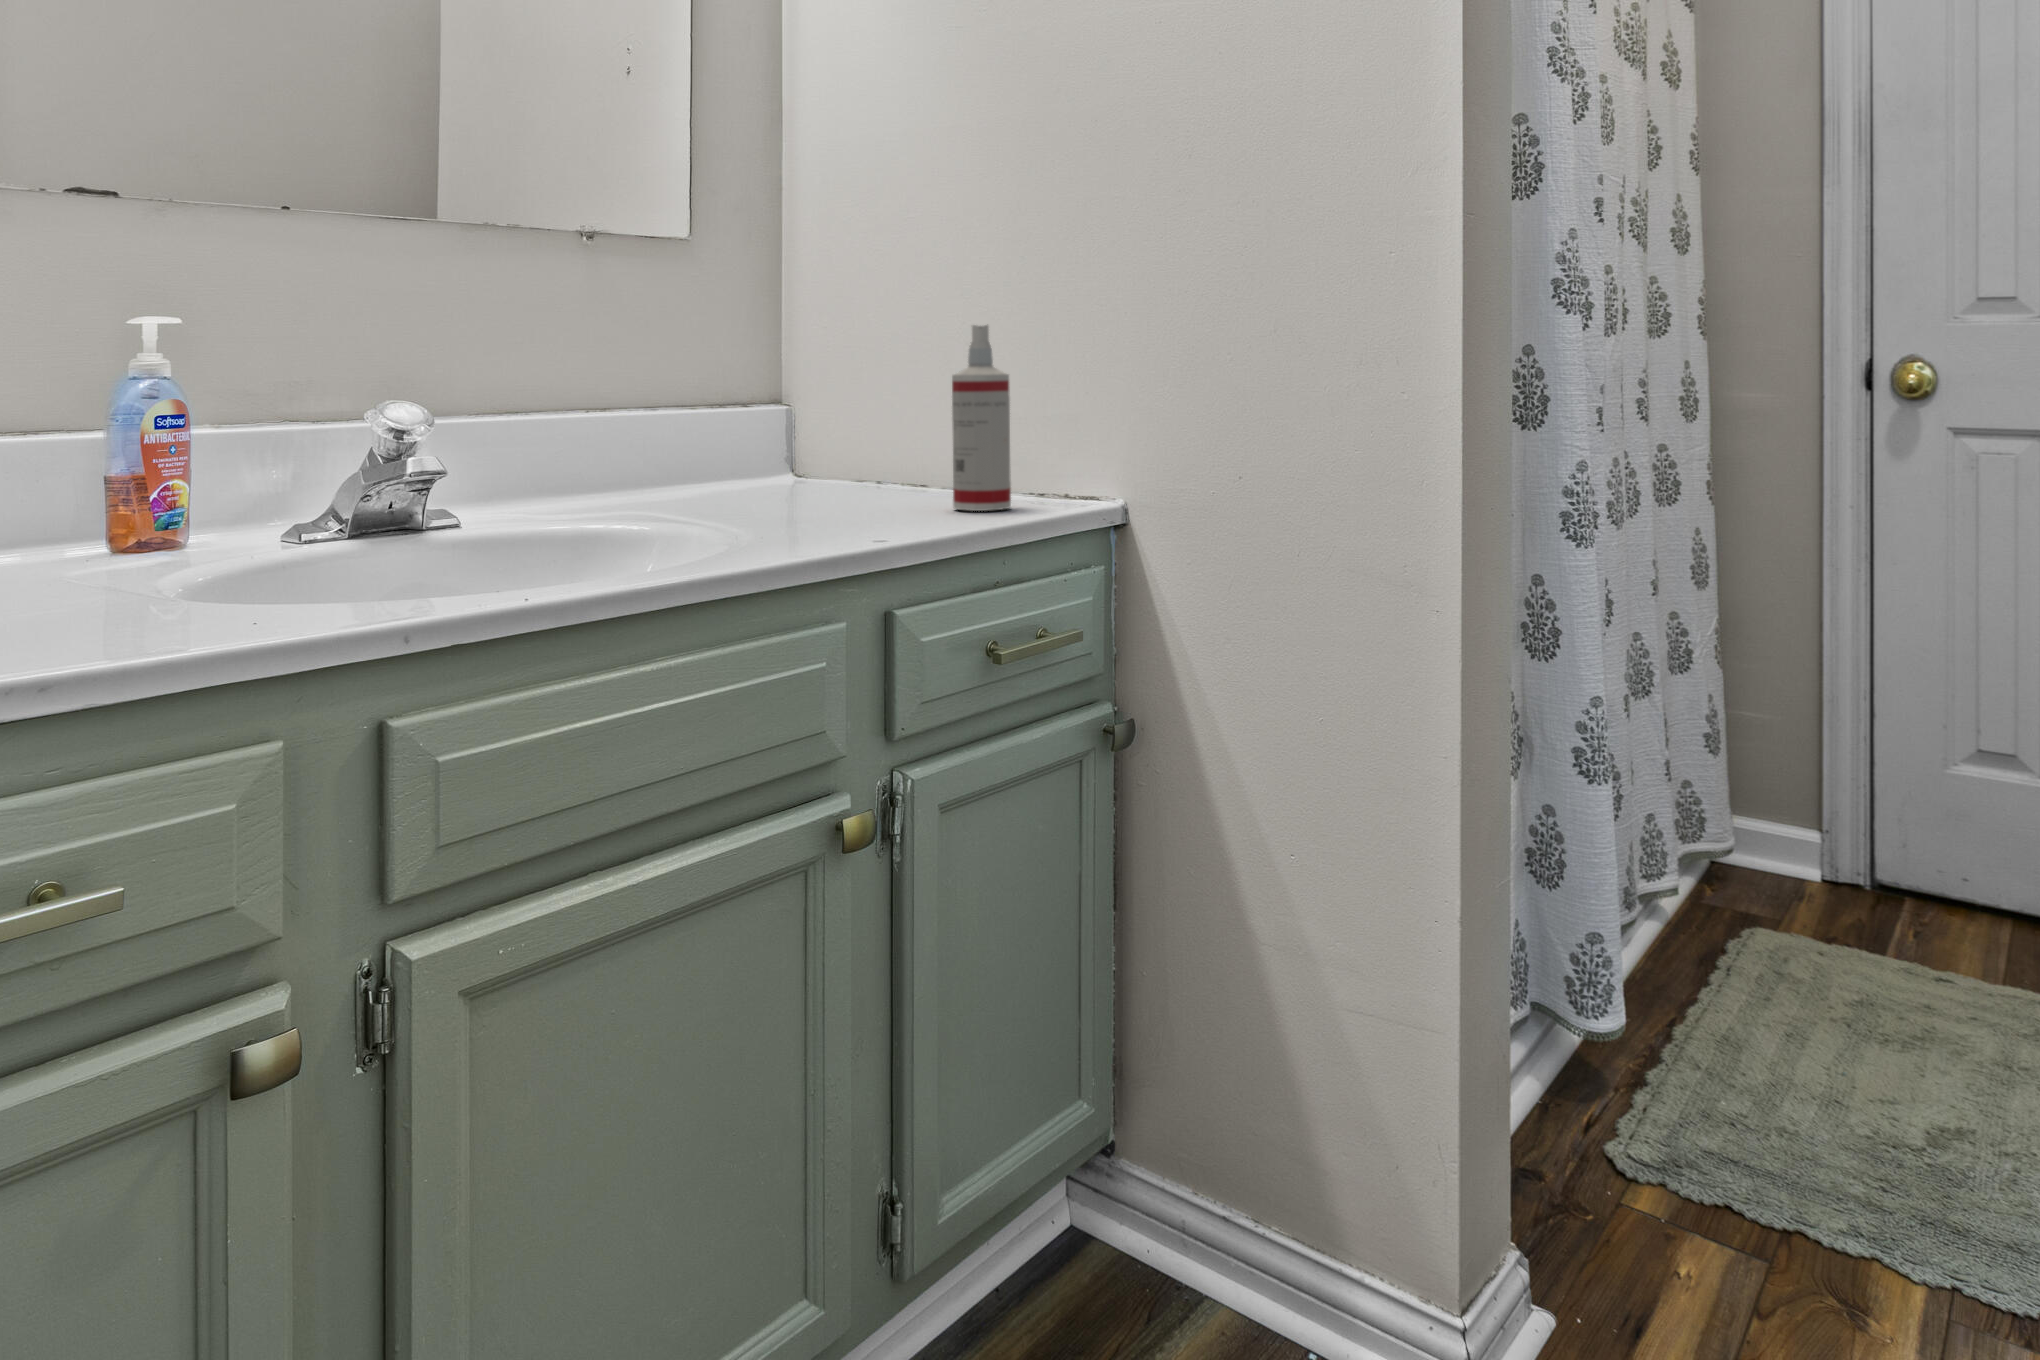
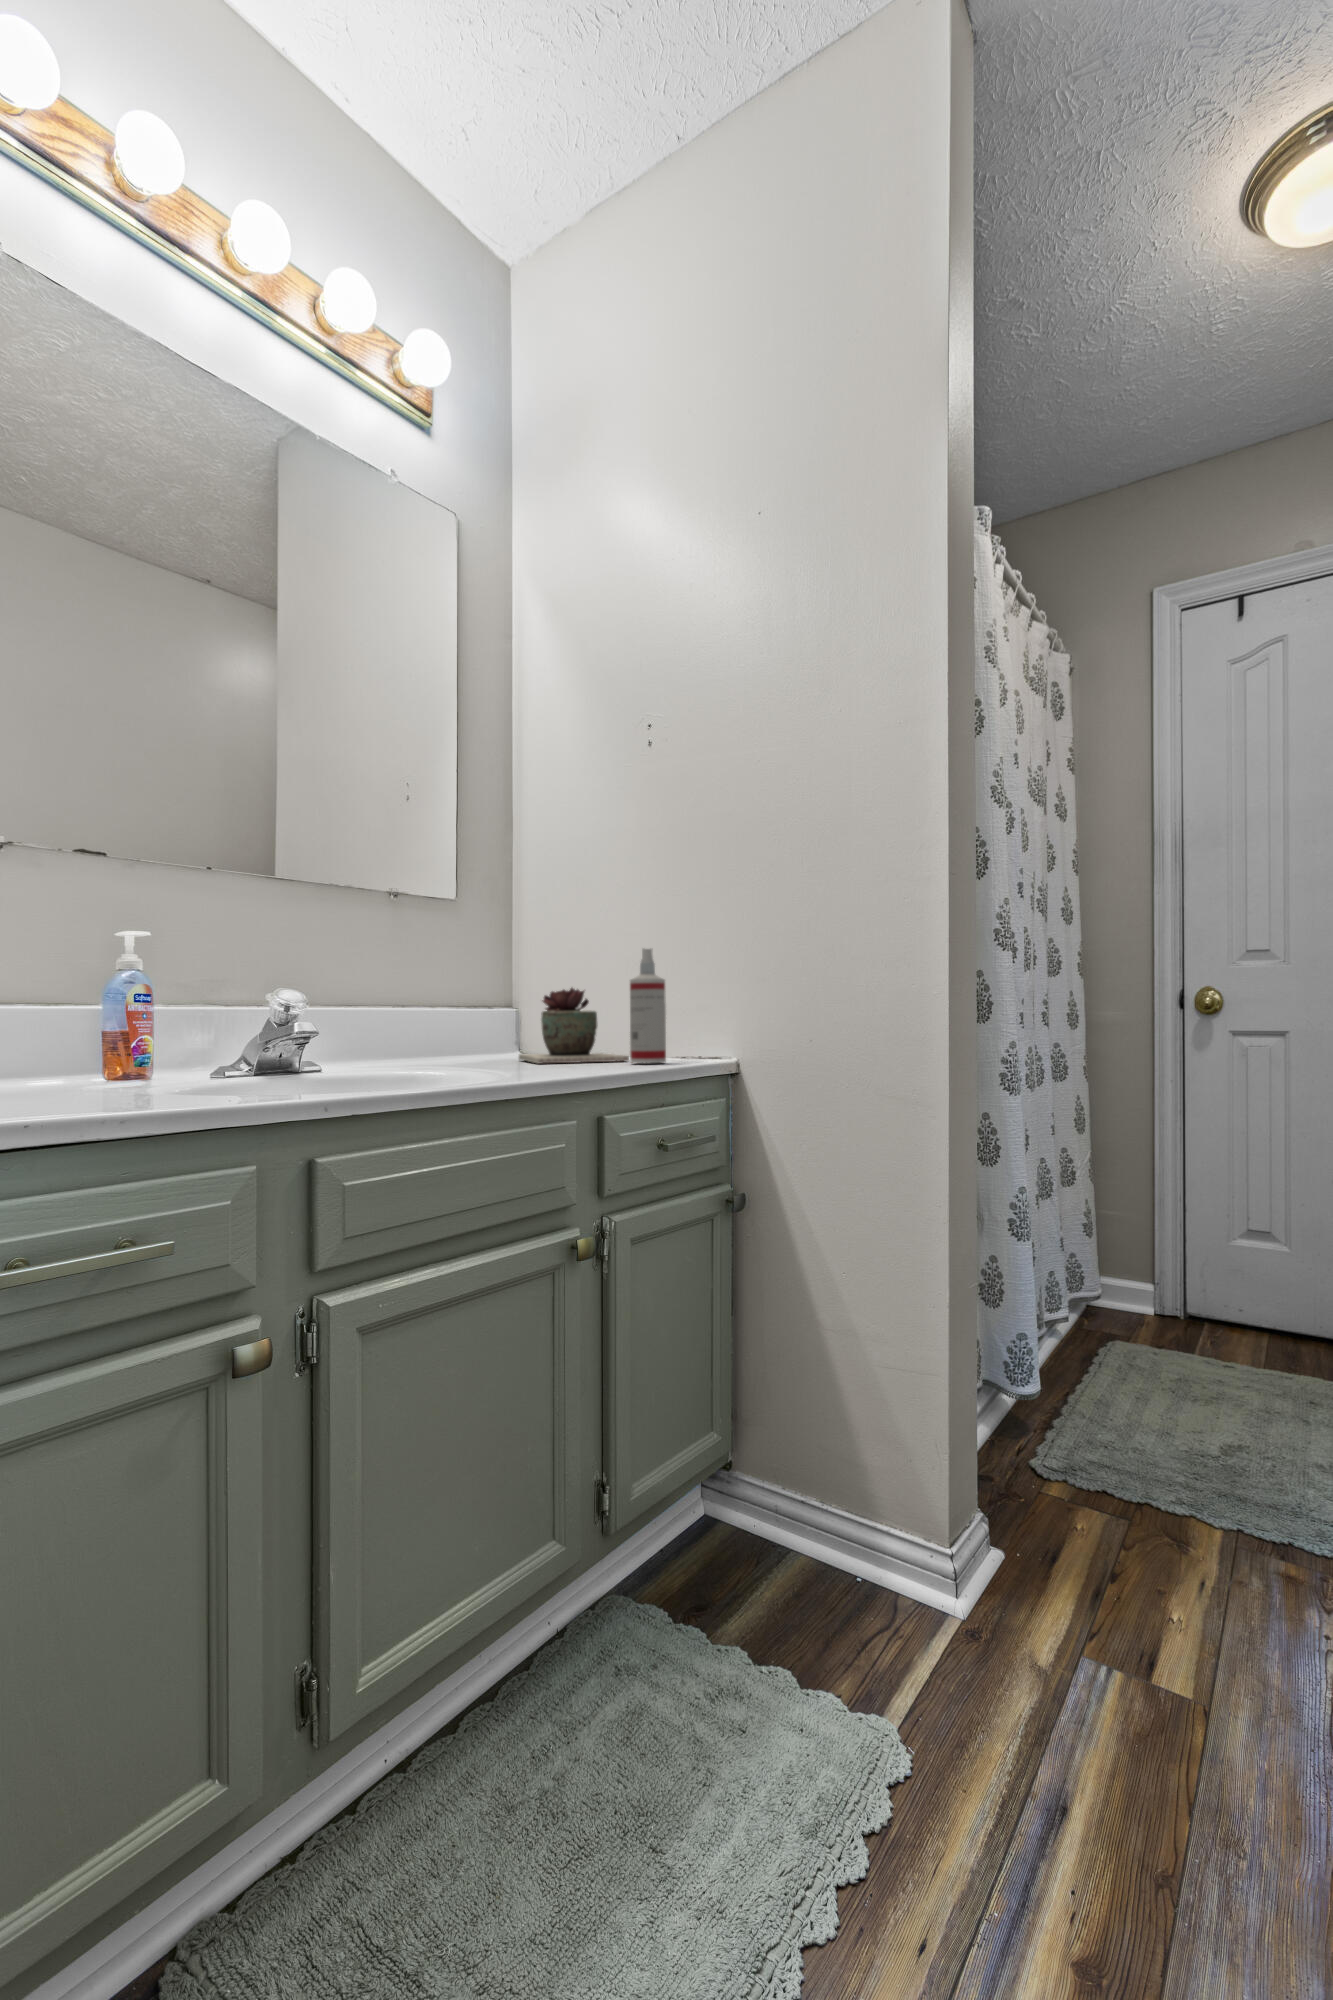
succulent plant: none [787,380,956,507] -> present [519,988,629,1064]

